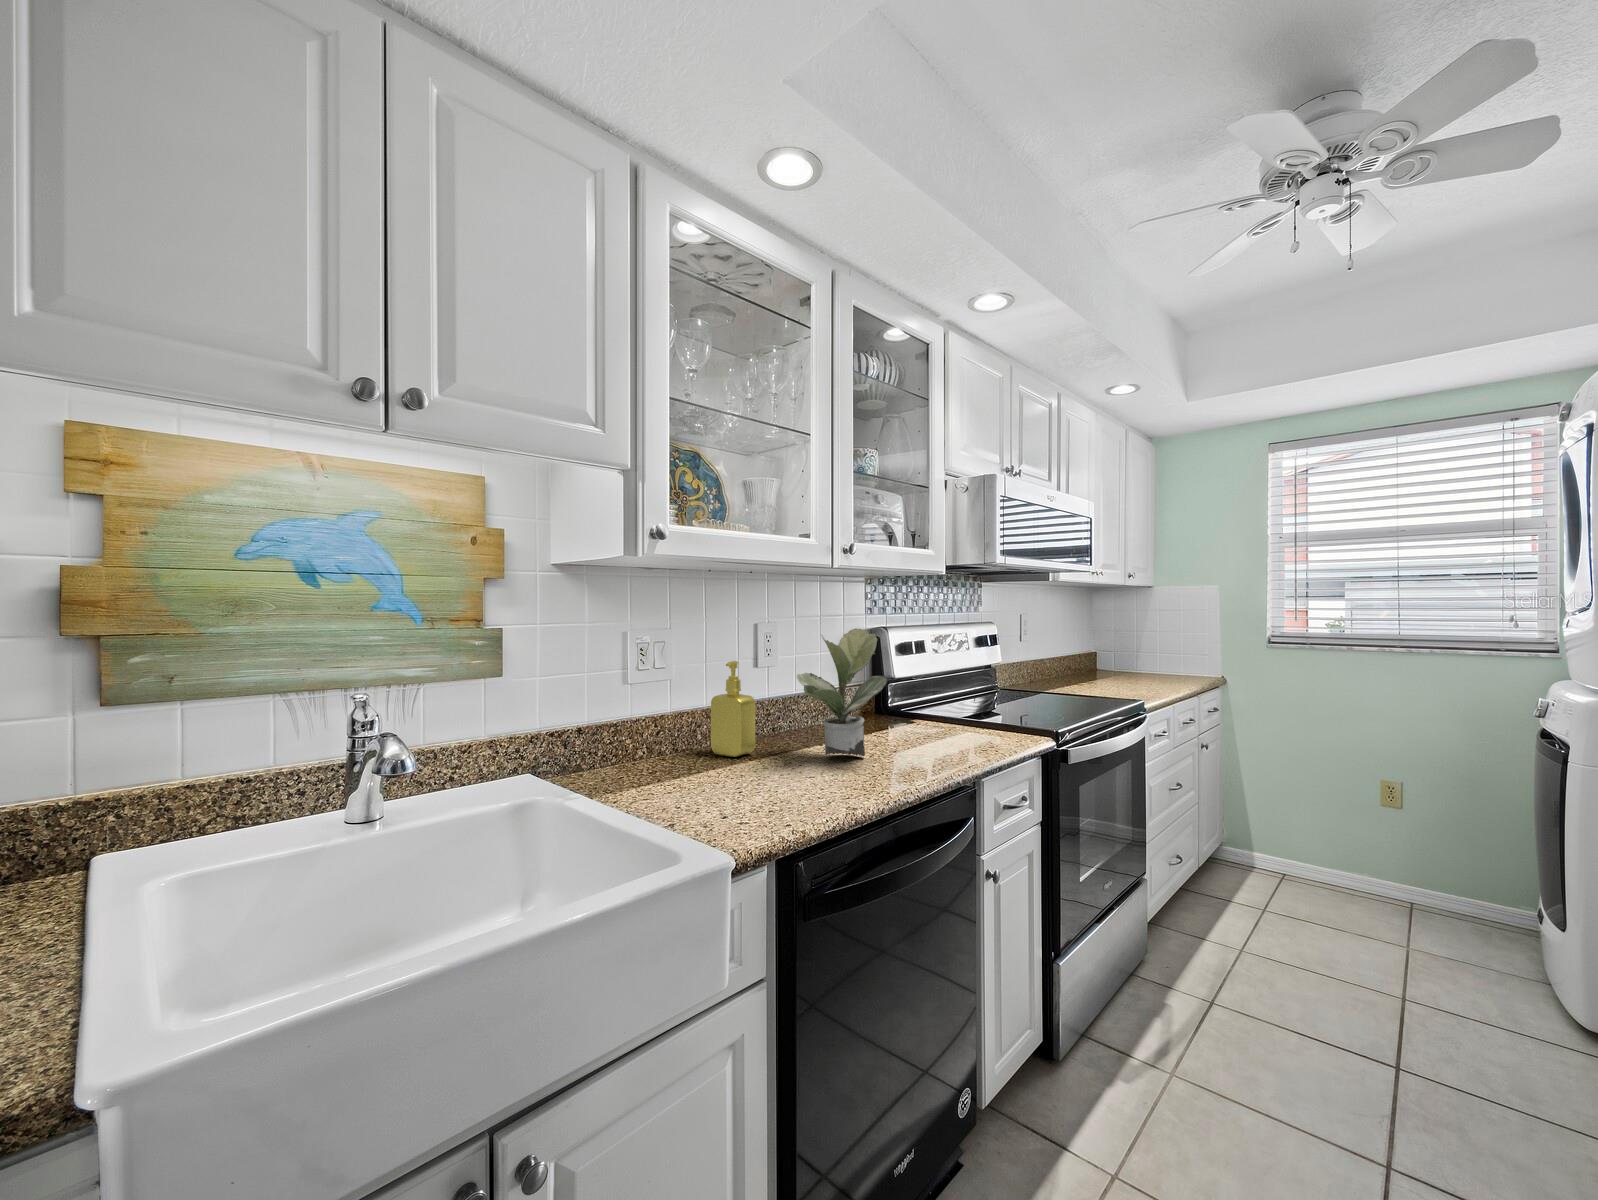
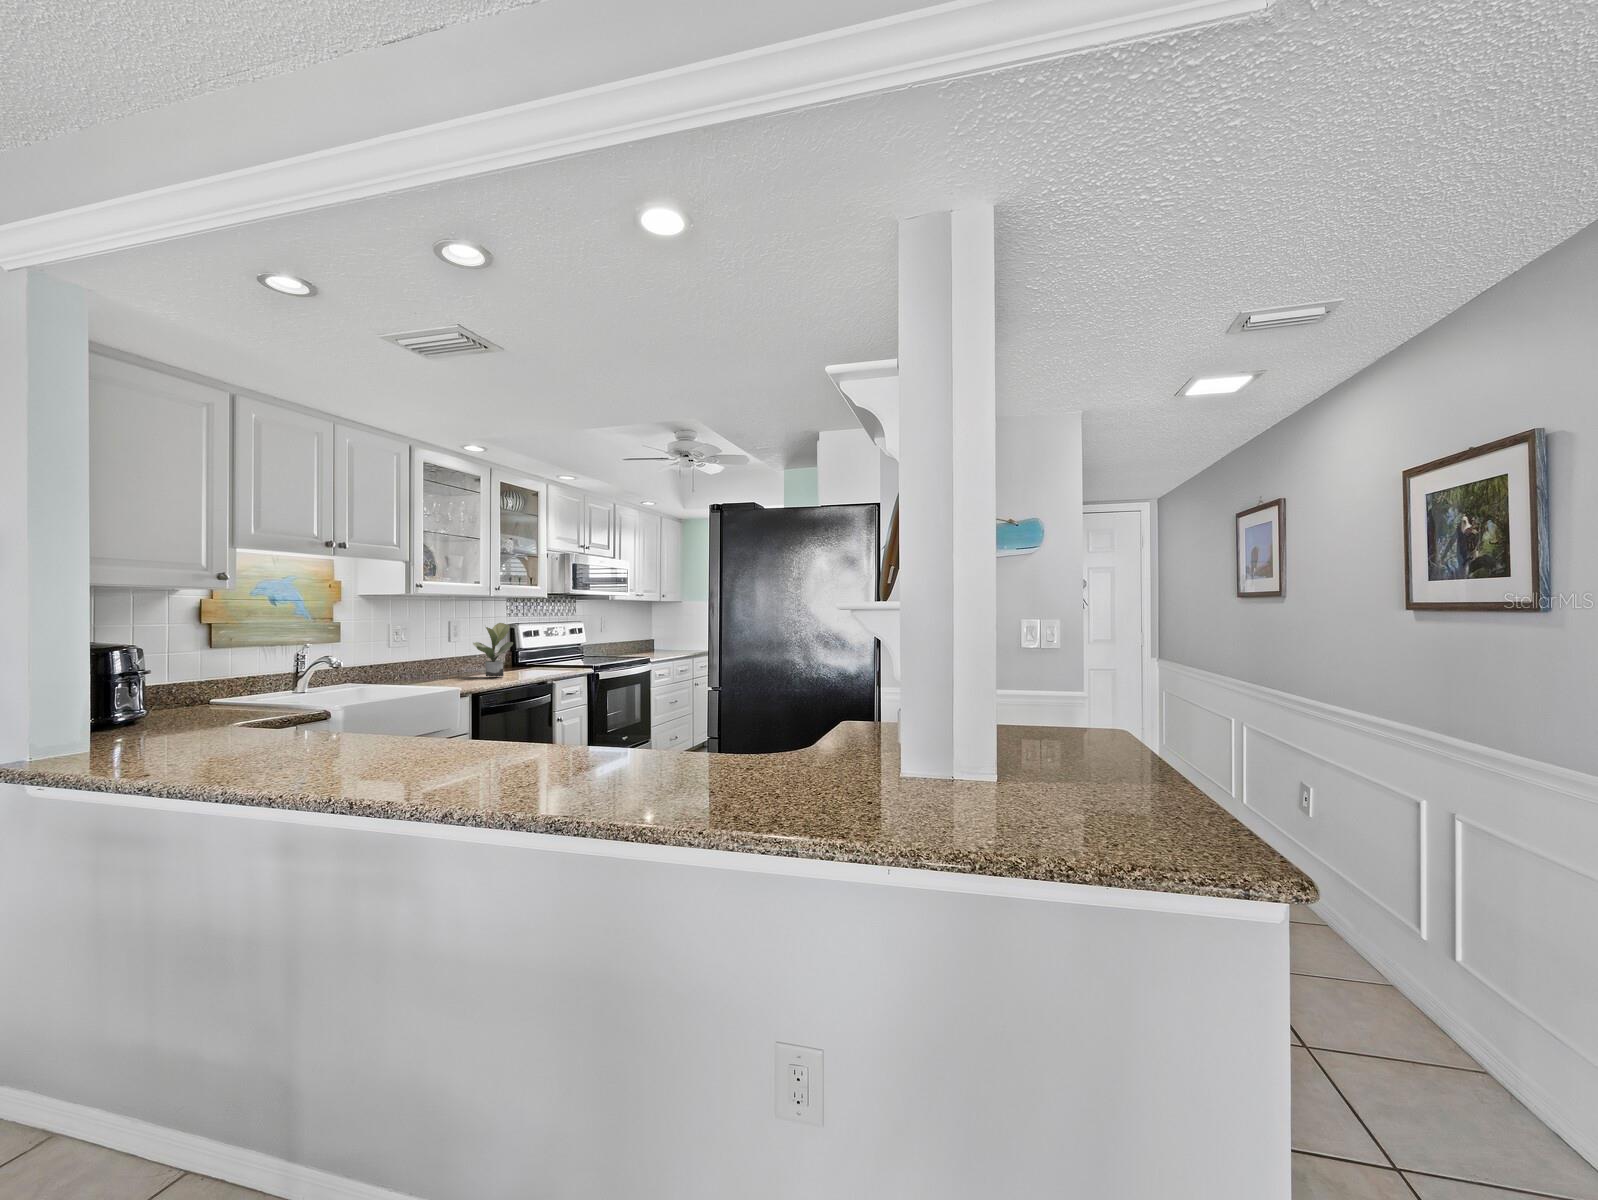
soap dispenser: present [711,661,755,757] -> none [431,637,453,678]

